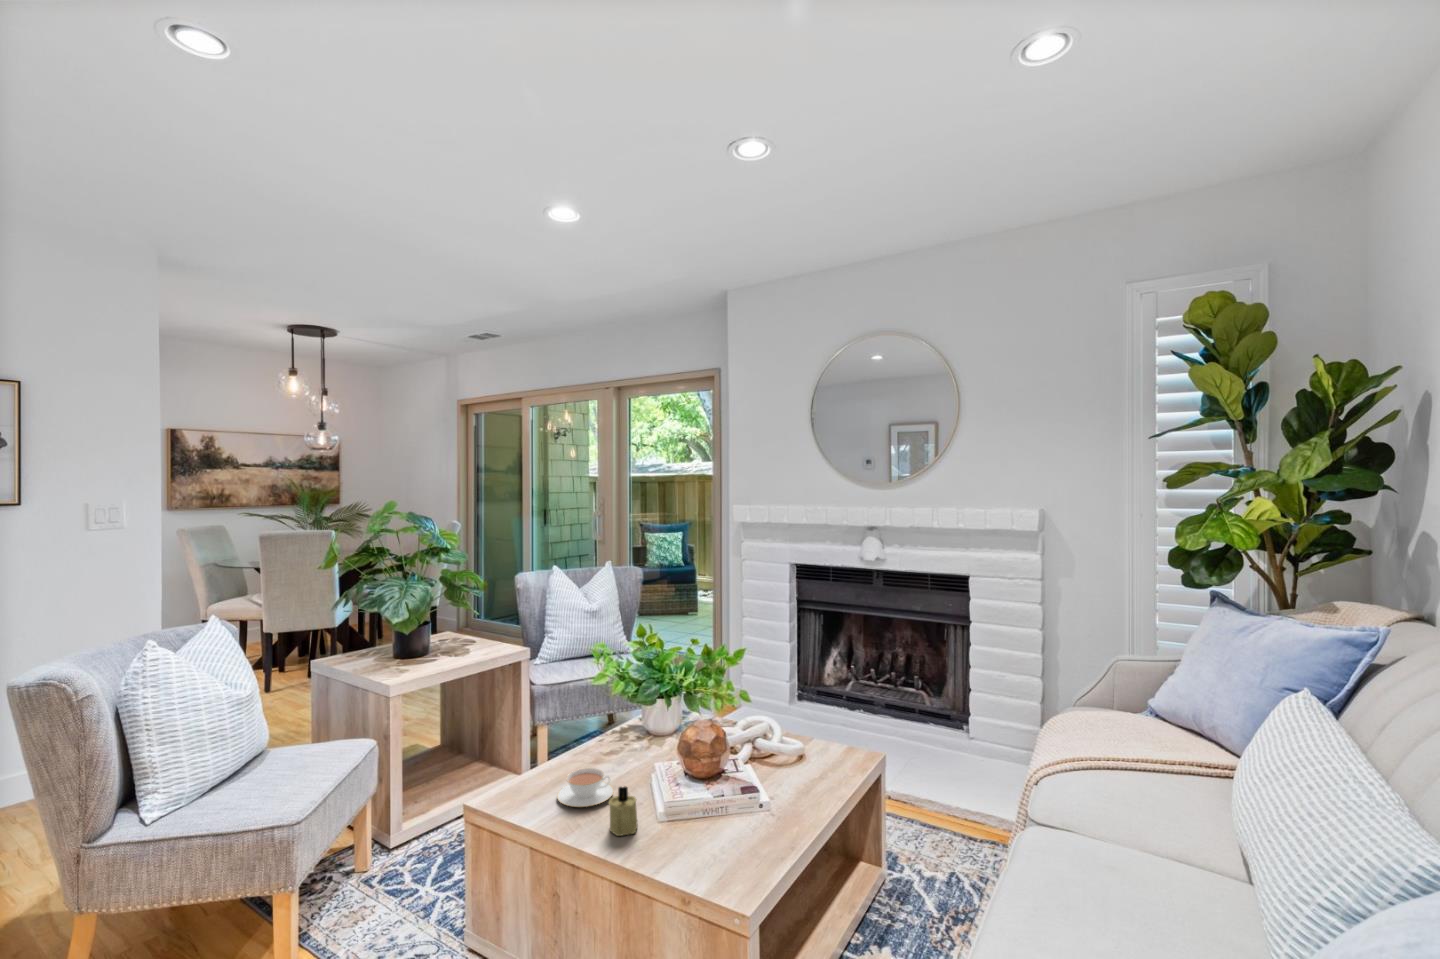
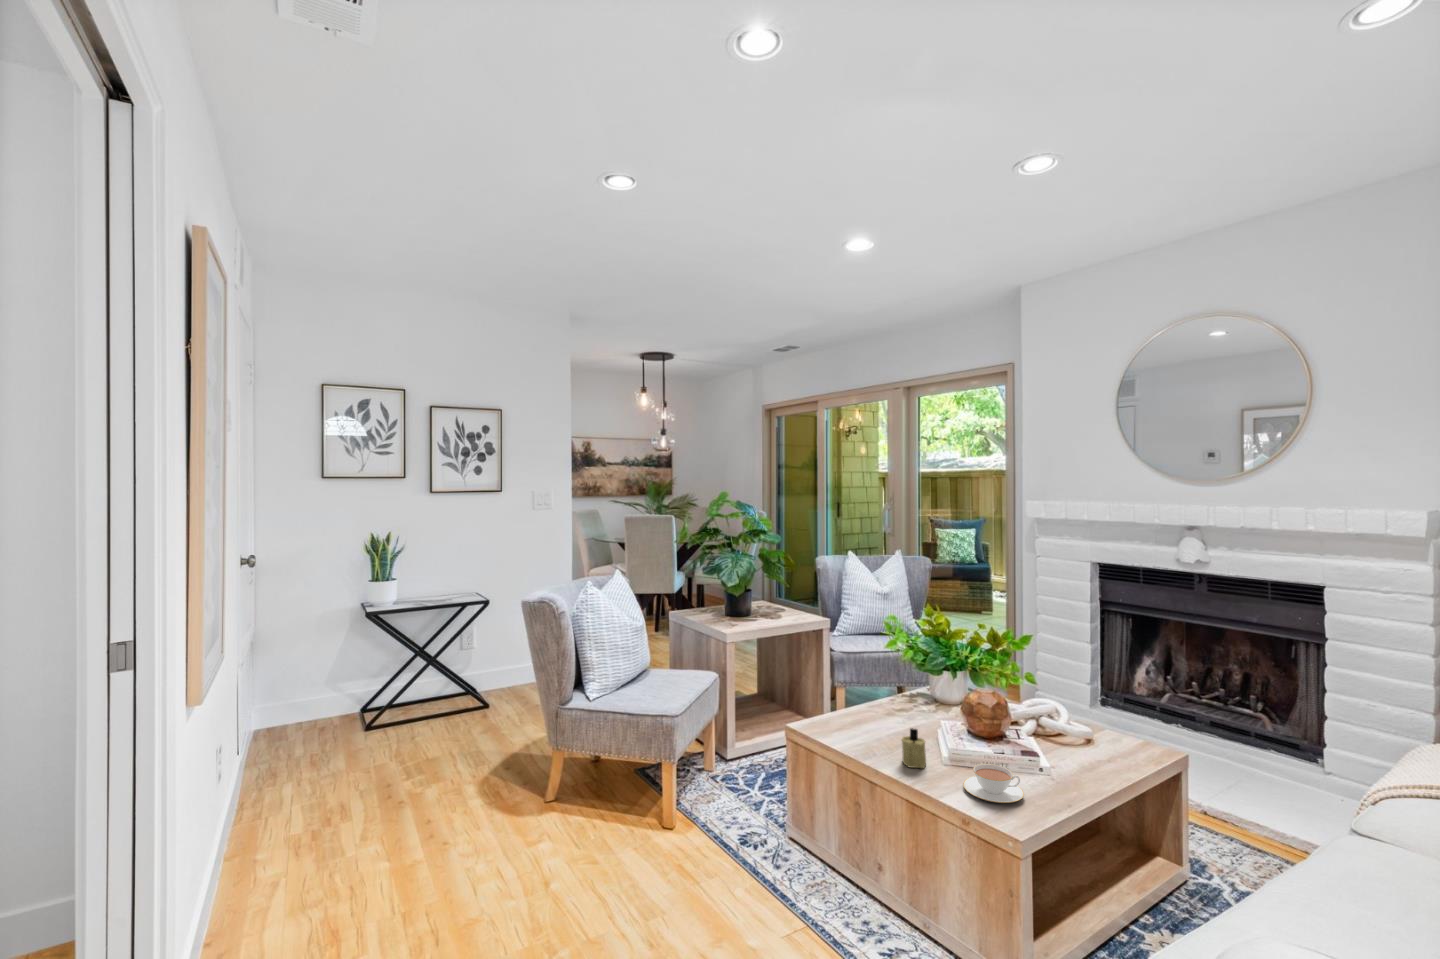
teacup: present [557,768,614,807] -> present [963,764,1024,803]

